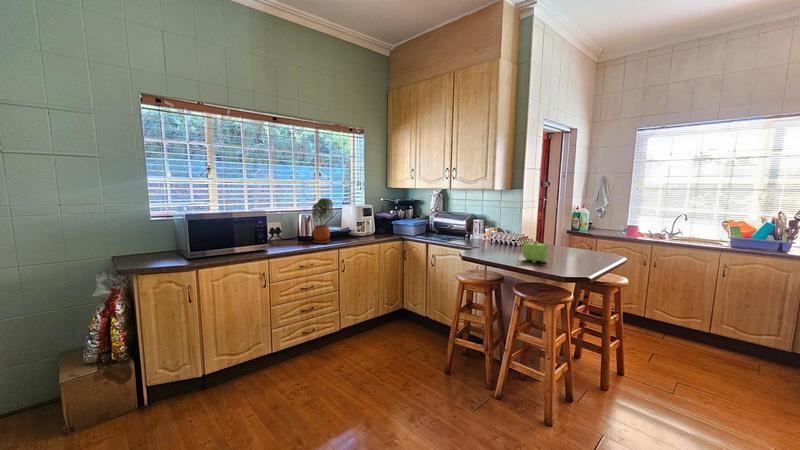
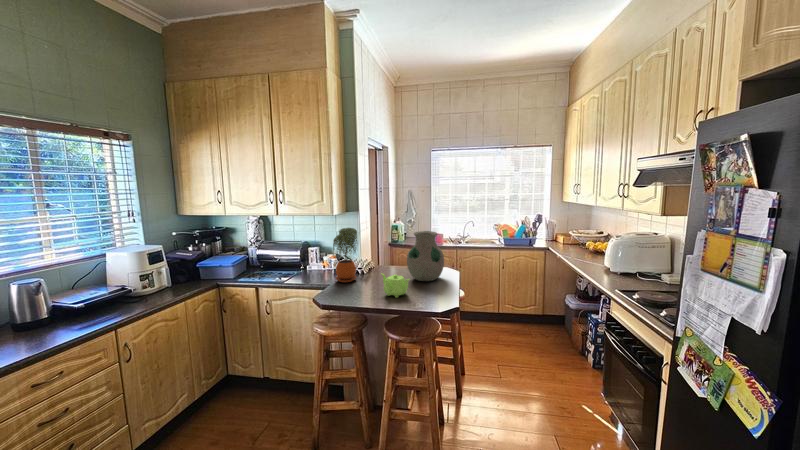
potted plant: present [312,198,333,243] -> present [333,228,358,282]
vase: none [558,206,605,259] -> present [407,231,444,281]

